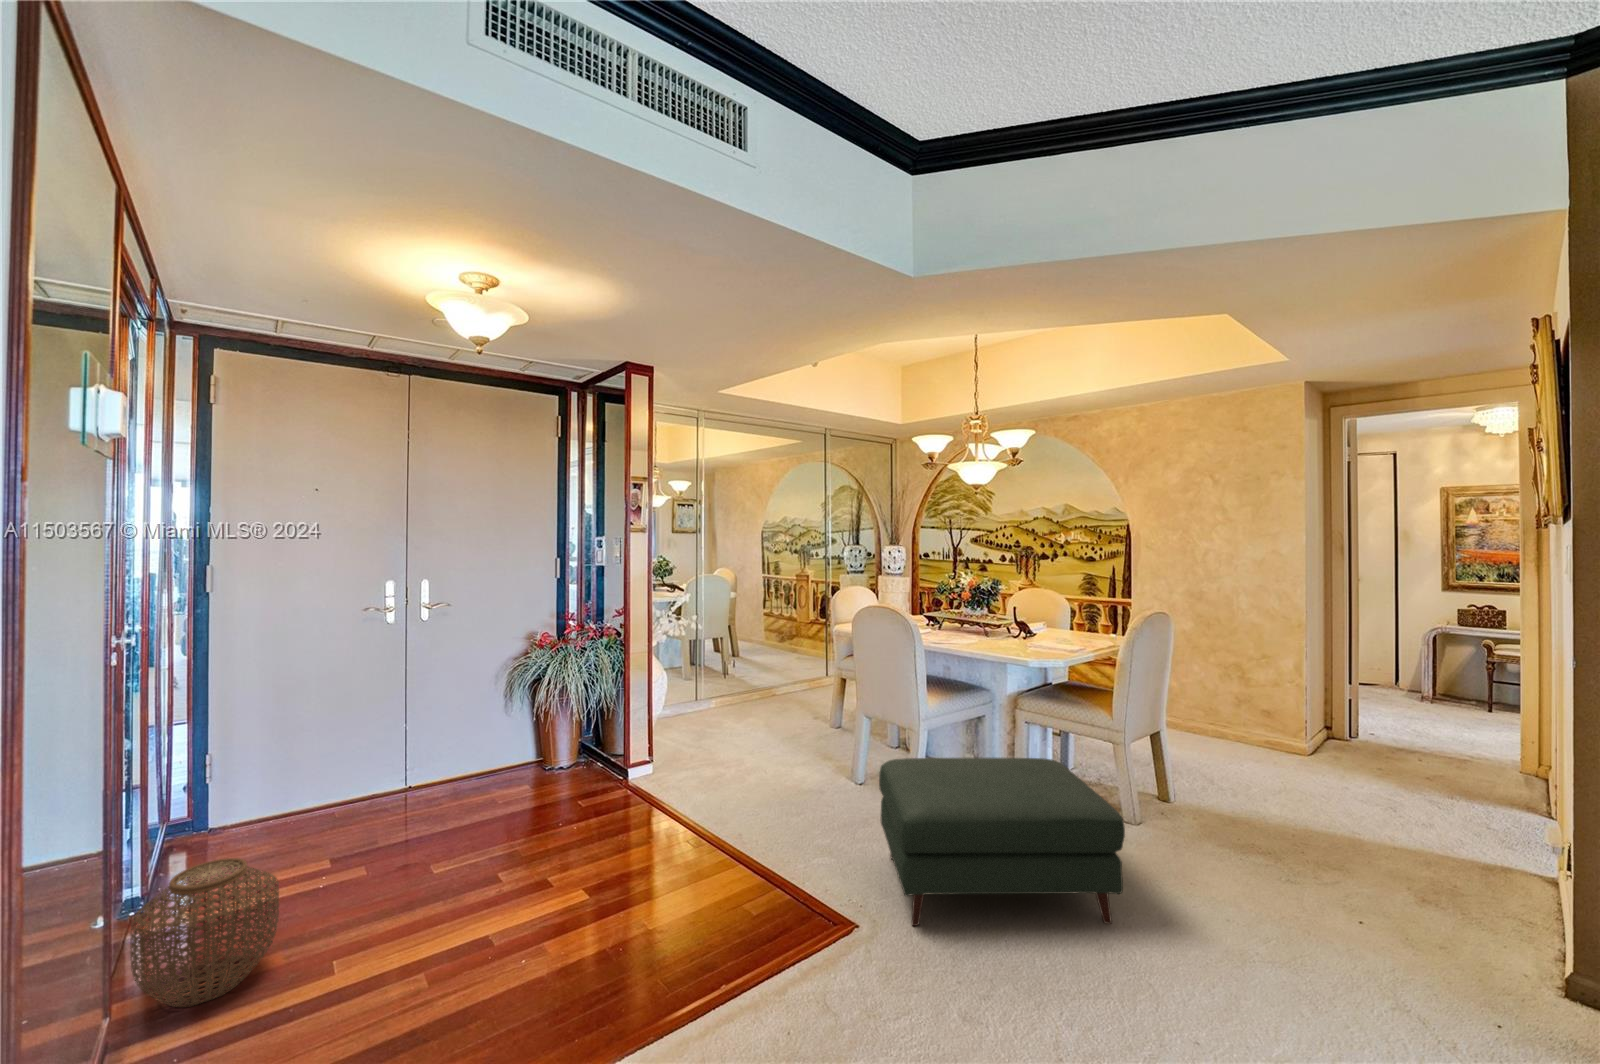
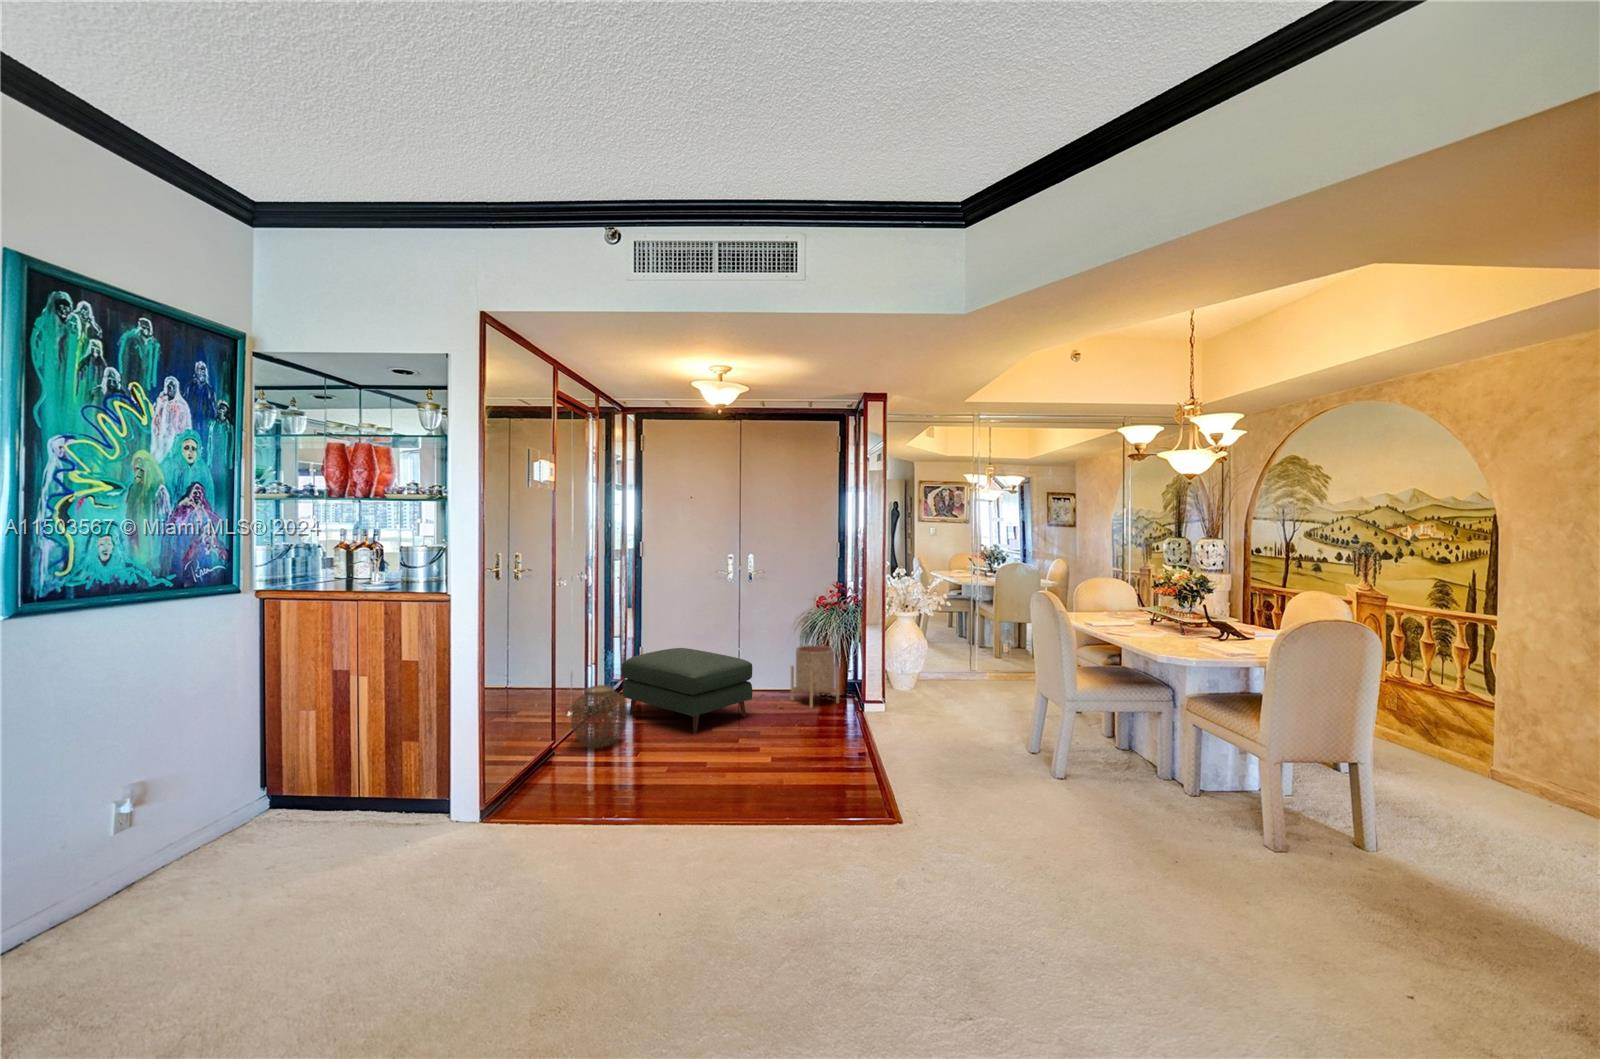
planter: none [513,701,586,795] -> present [791,645,839,708]
ottoman: present [879,758,1125,926] -> present [622,648,752,734]

